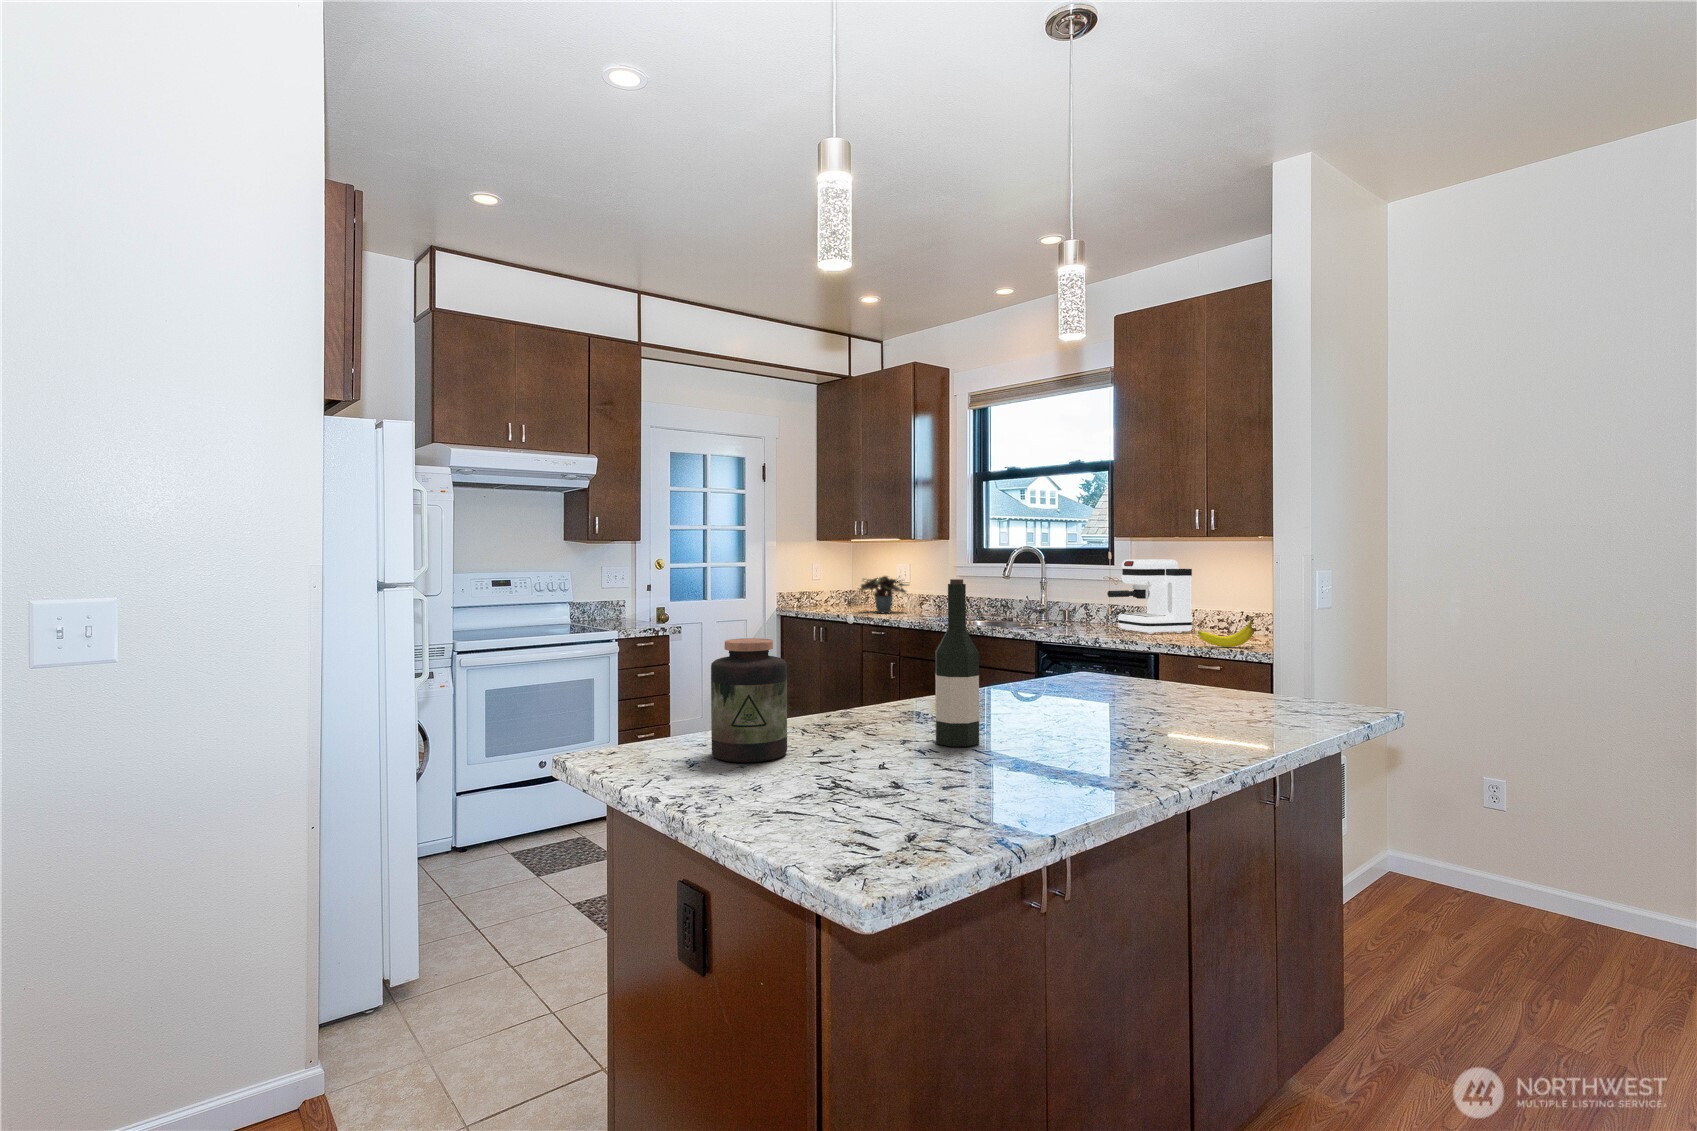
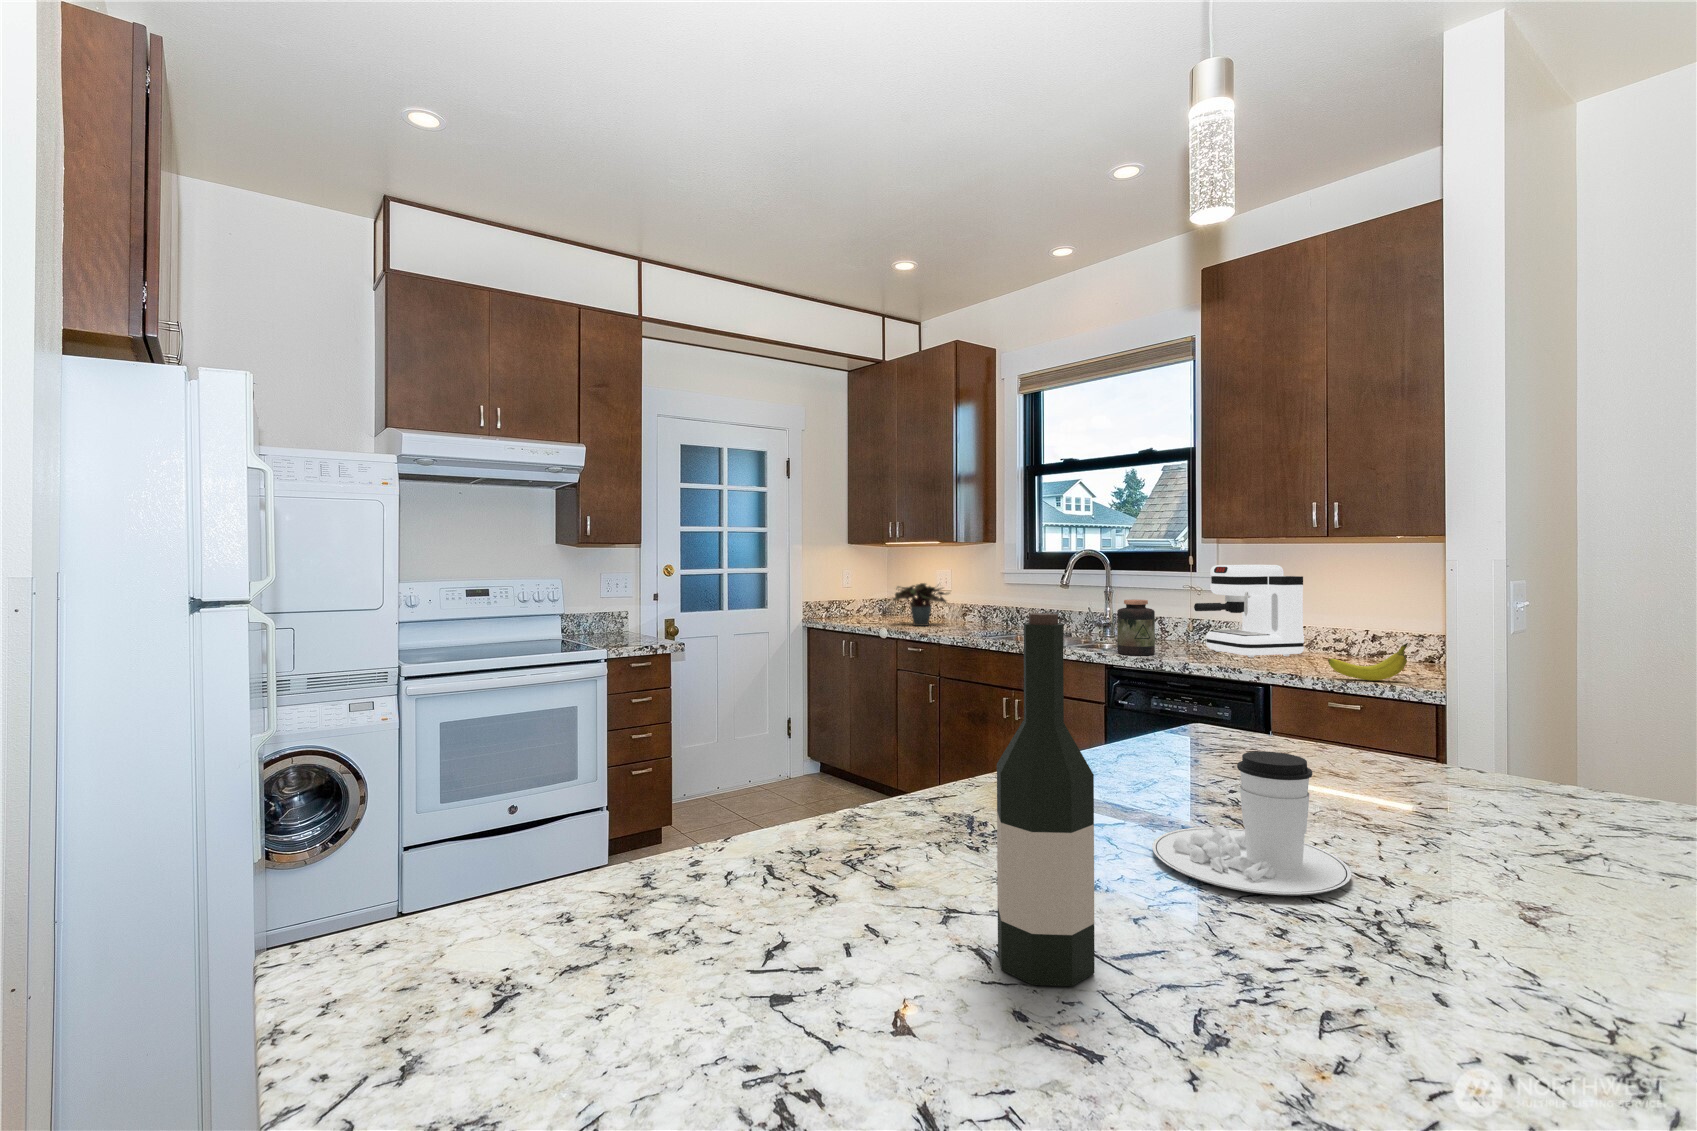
jar: present [711,638,787,762] -> present [1117,600,1155,655]
coffee cup: none [1022,658,1119,724] -> present [1152,751,1351,895]

